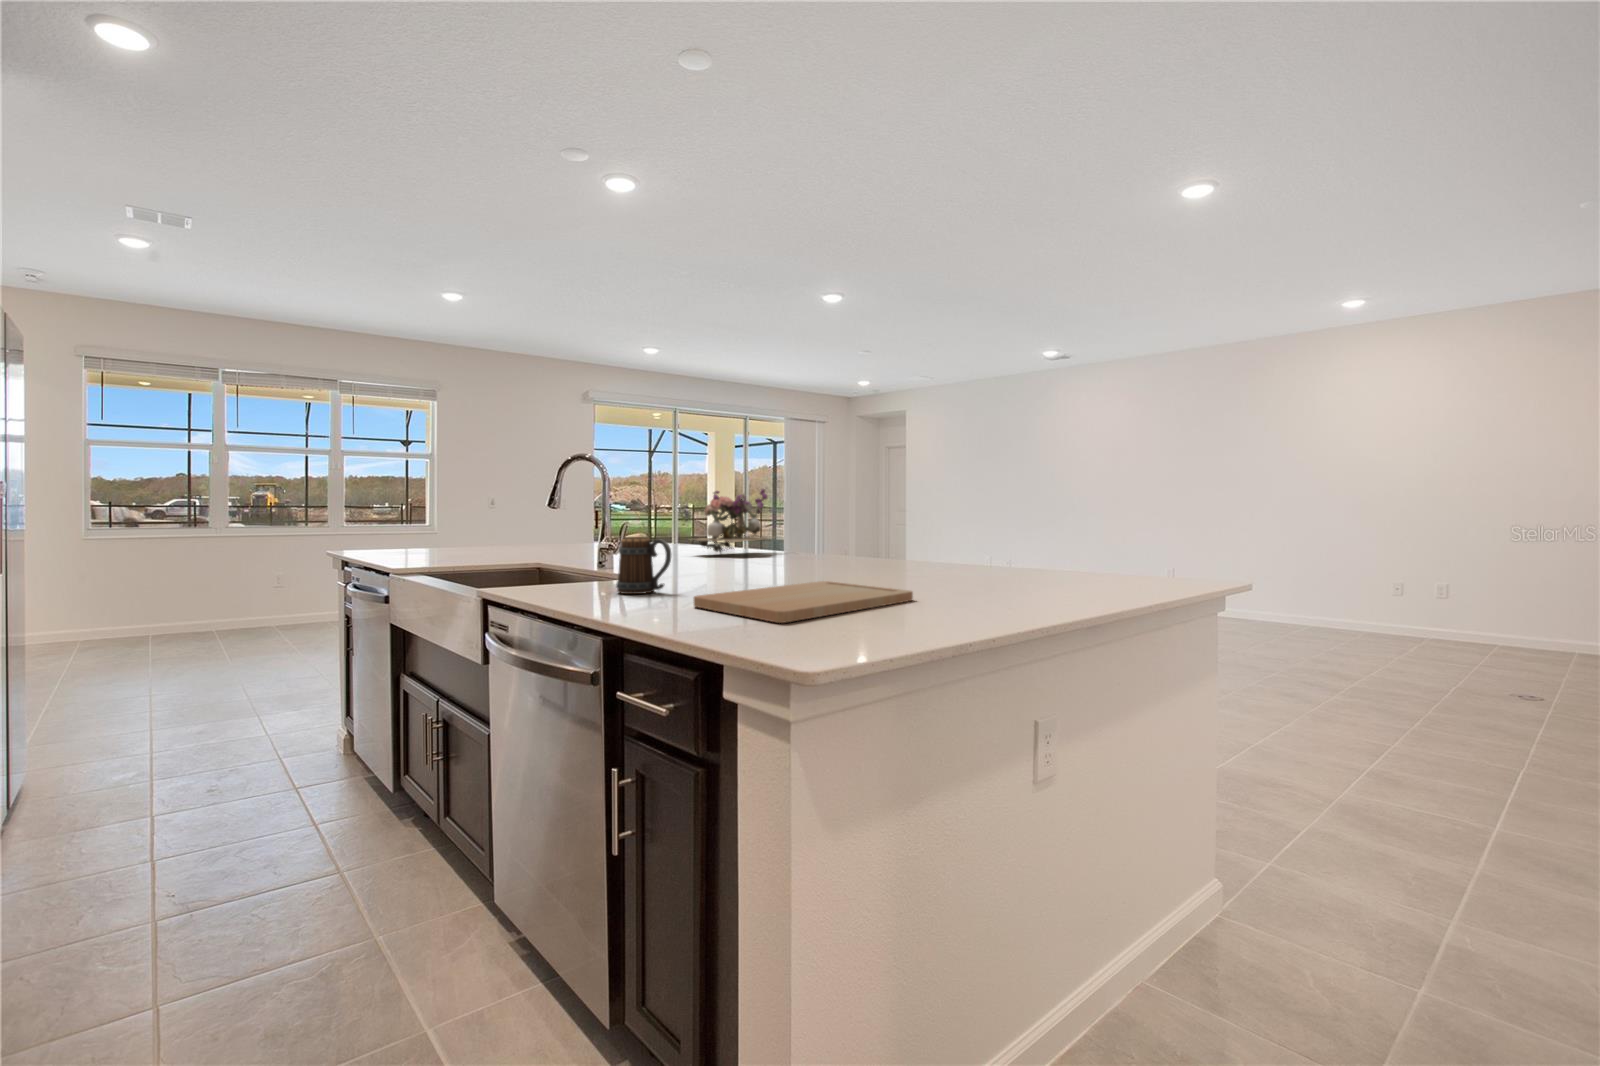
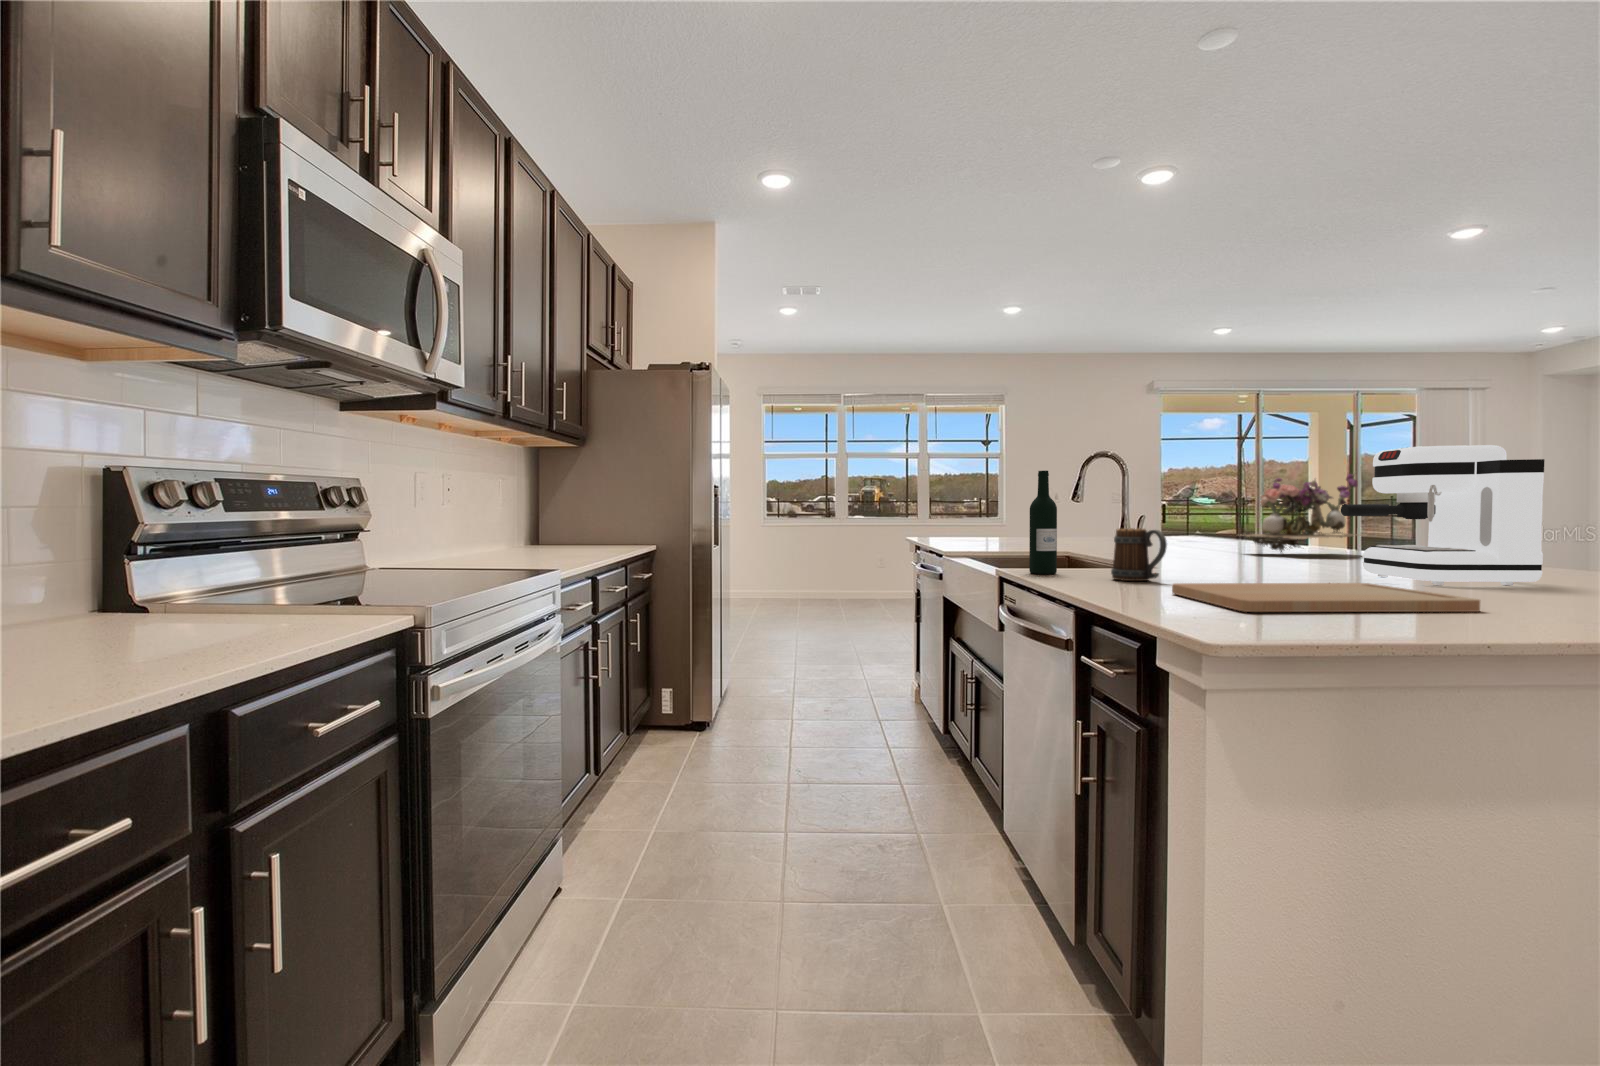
coffee maker: none [790,469,903,577] -> present [1341,445,1545,585]
wine bottle: none [519,473,552,593] -> present [1029,471,1057,574]

